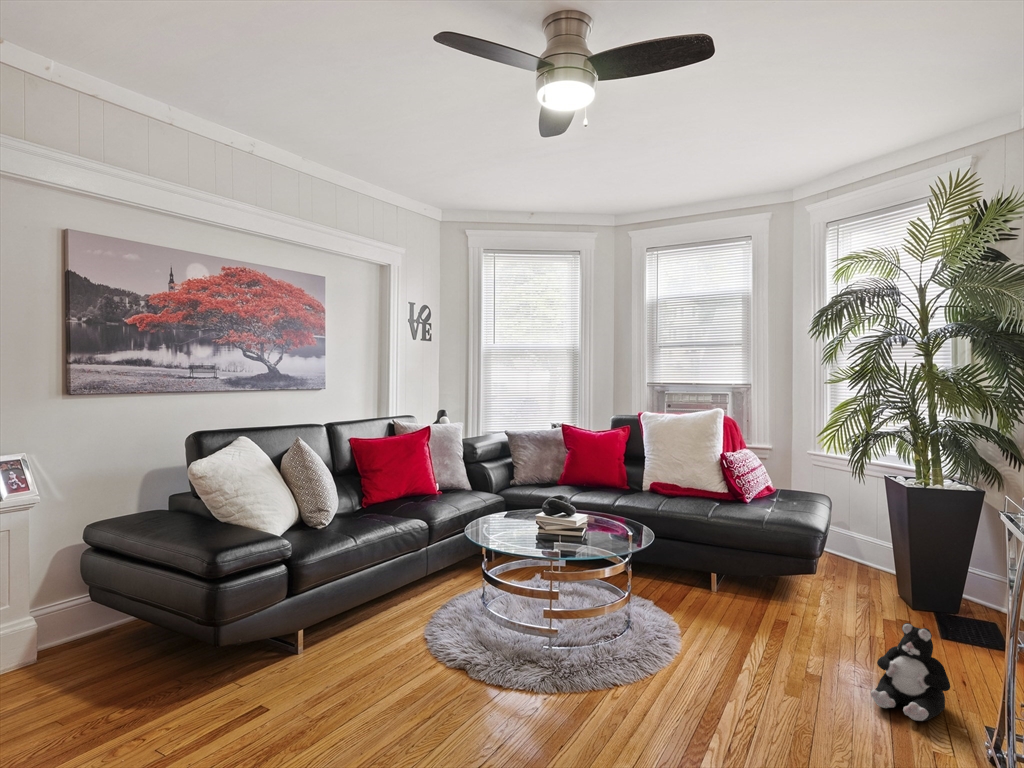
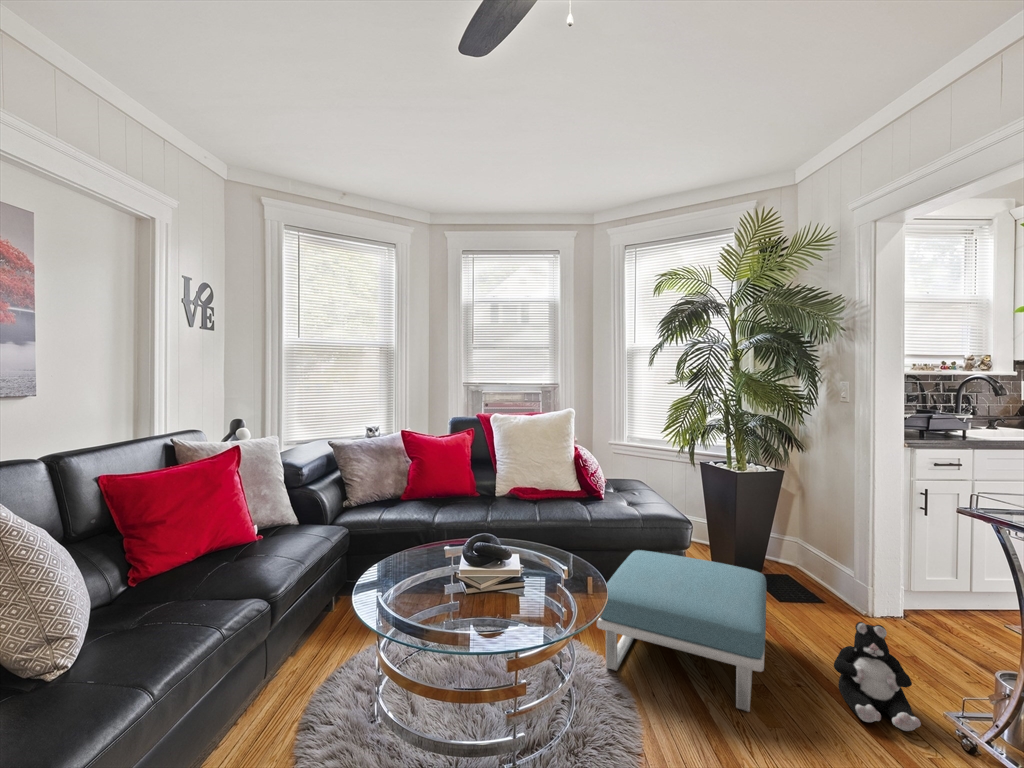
footstool: none [667,548,864,676] -> present [597,550,766,712]

